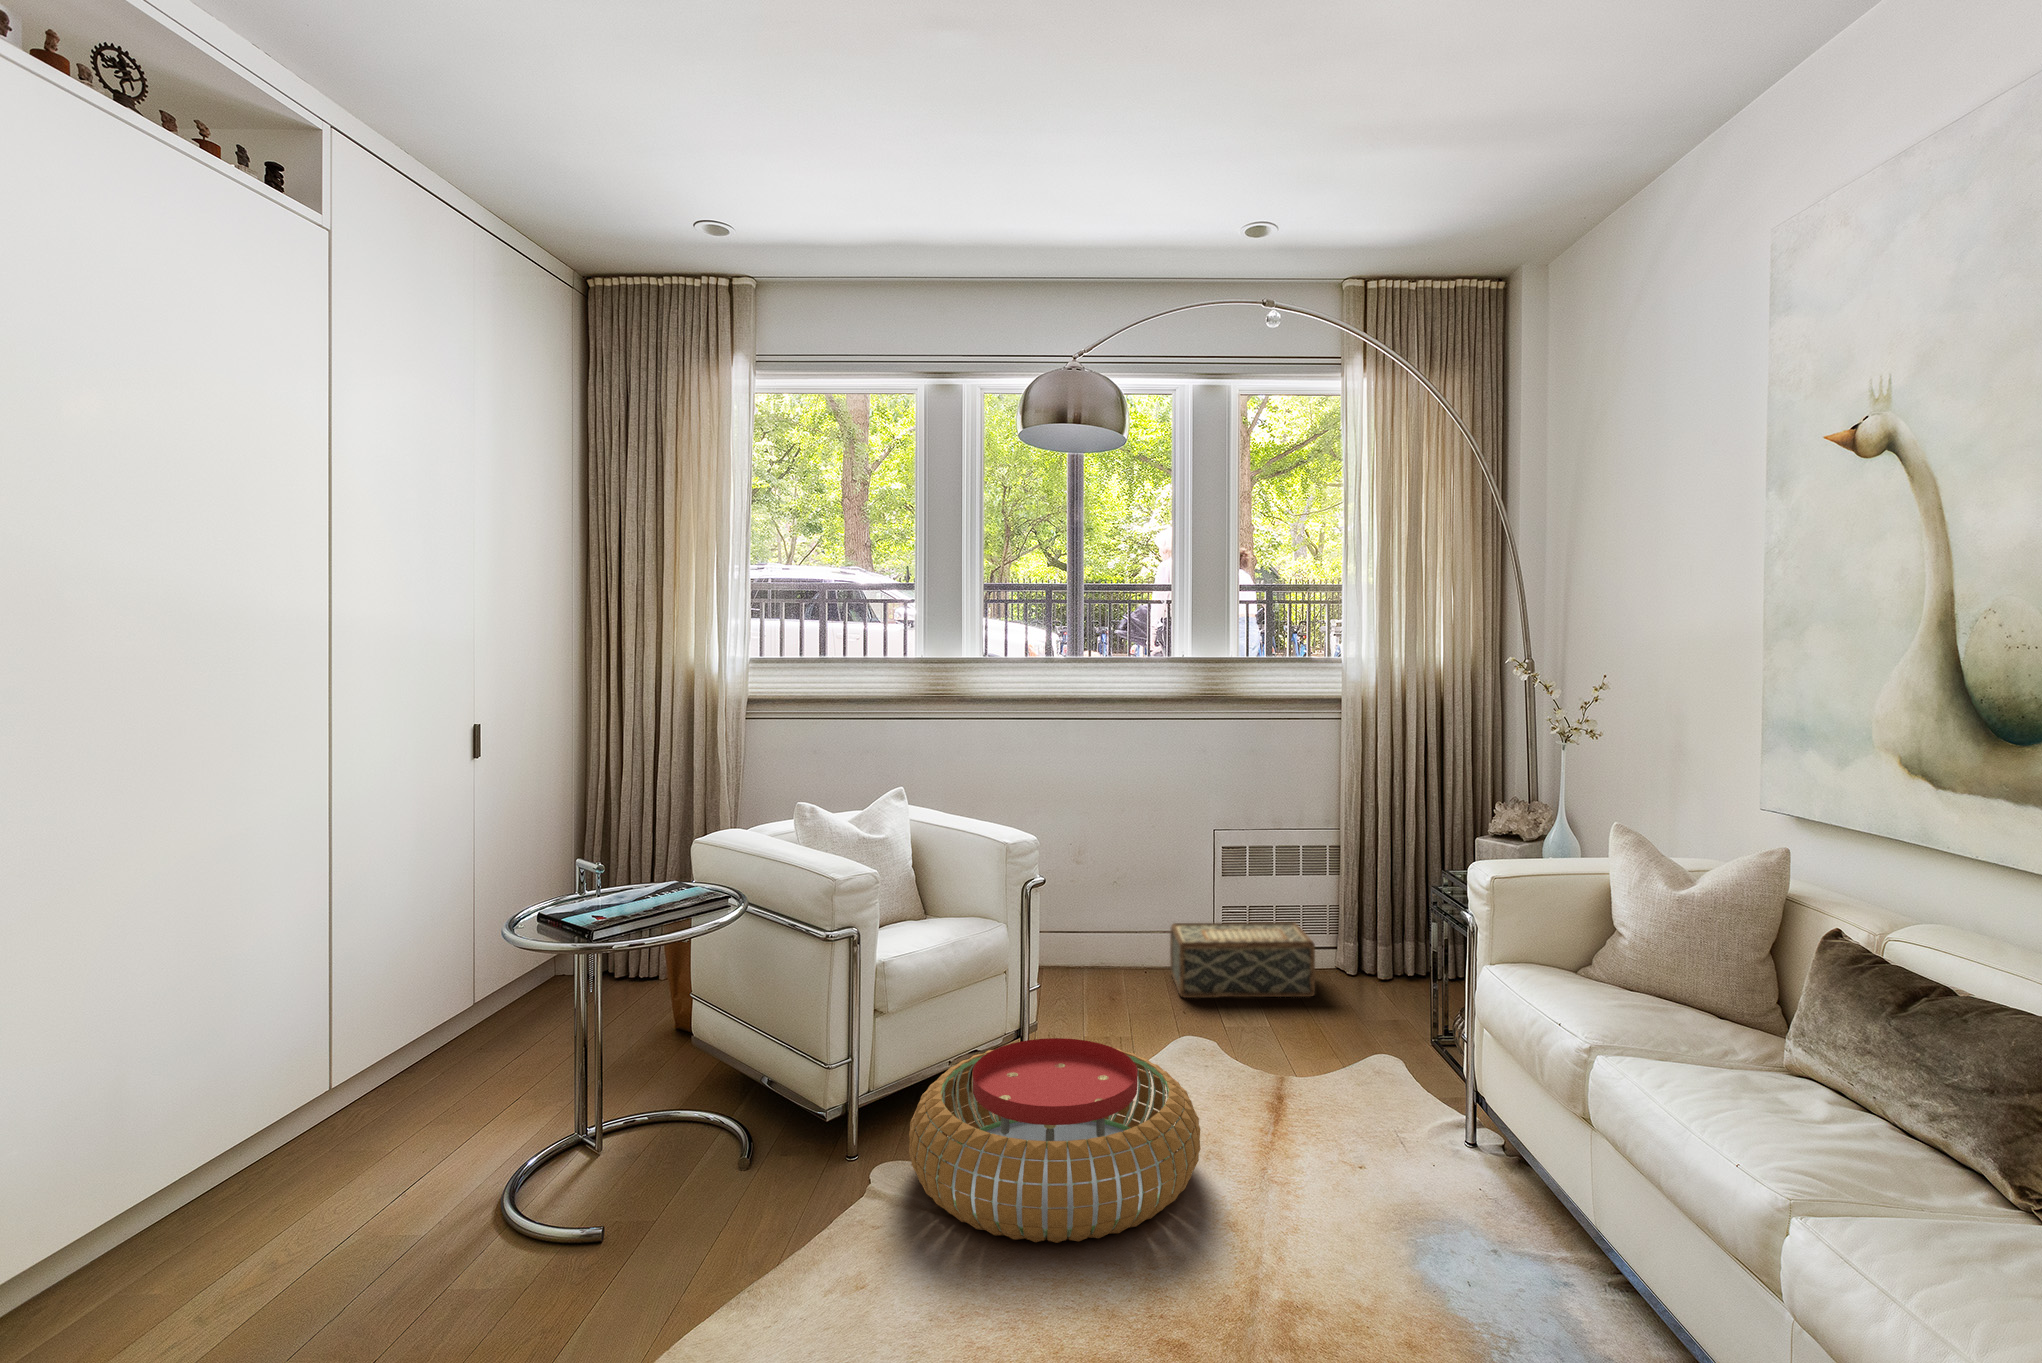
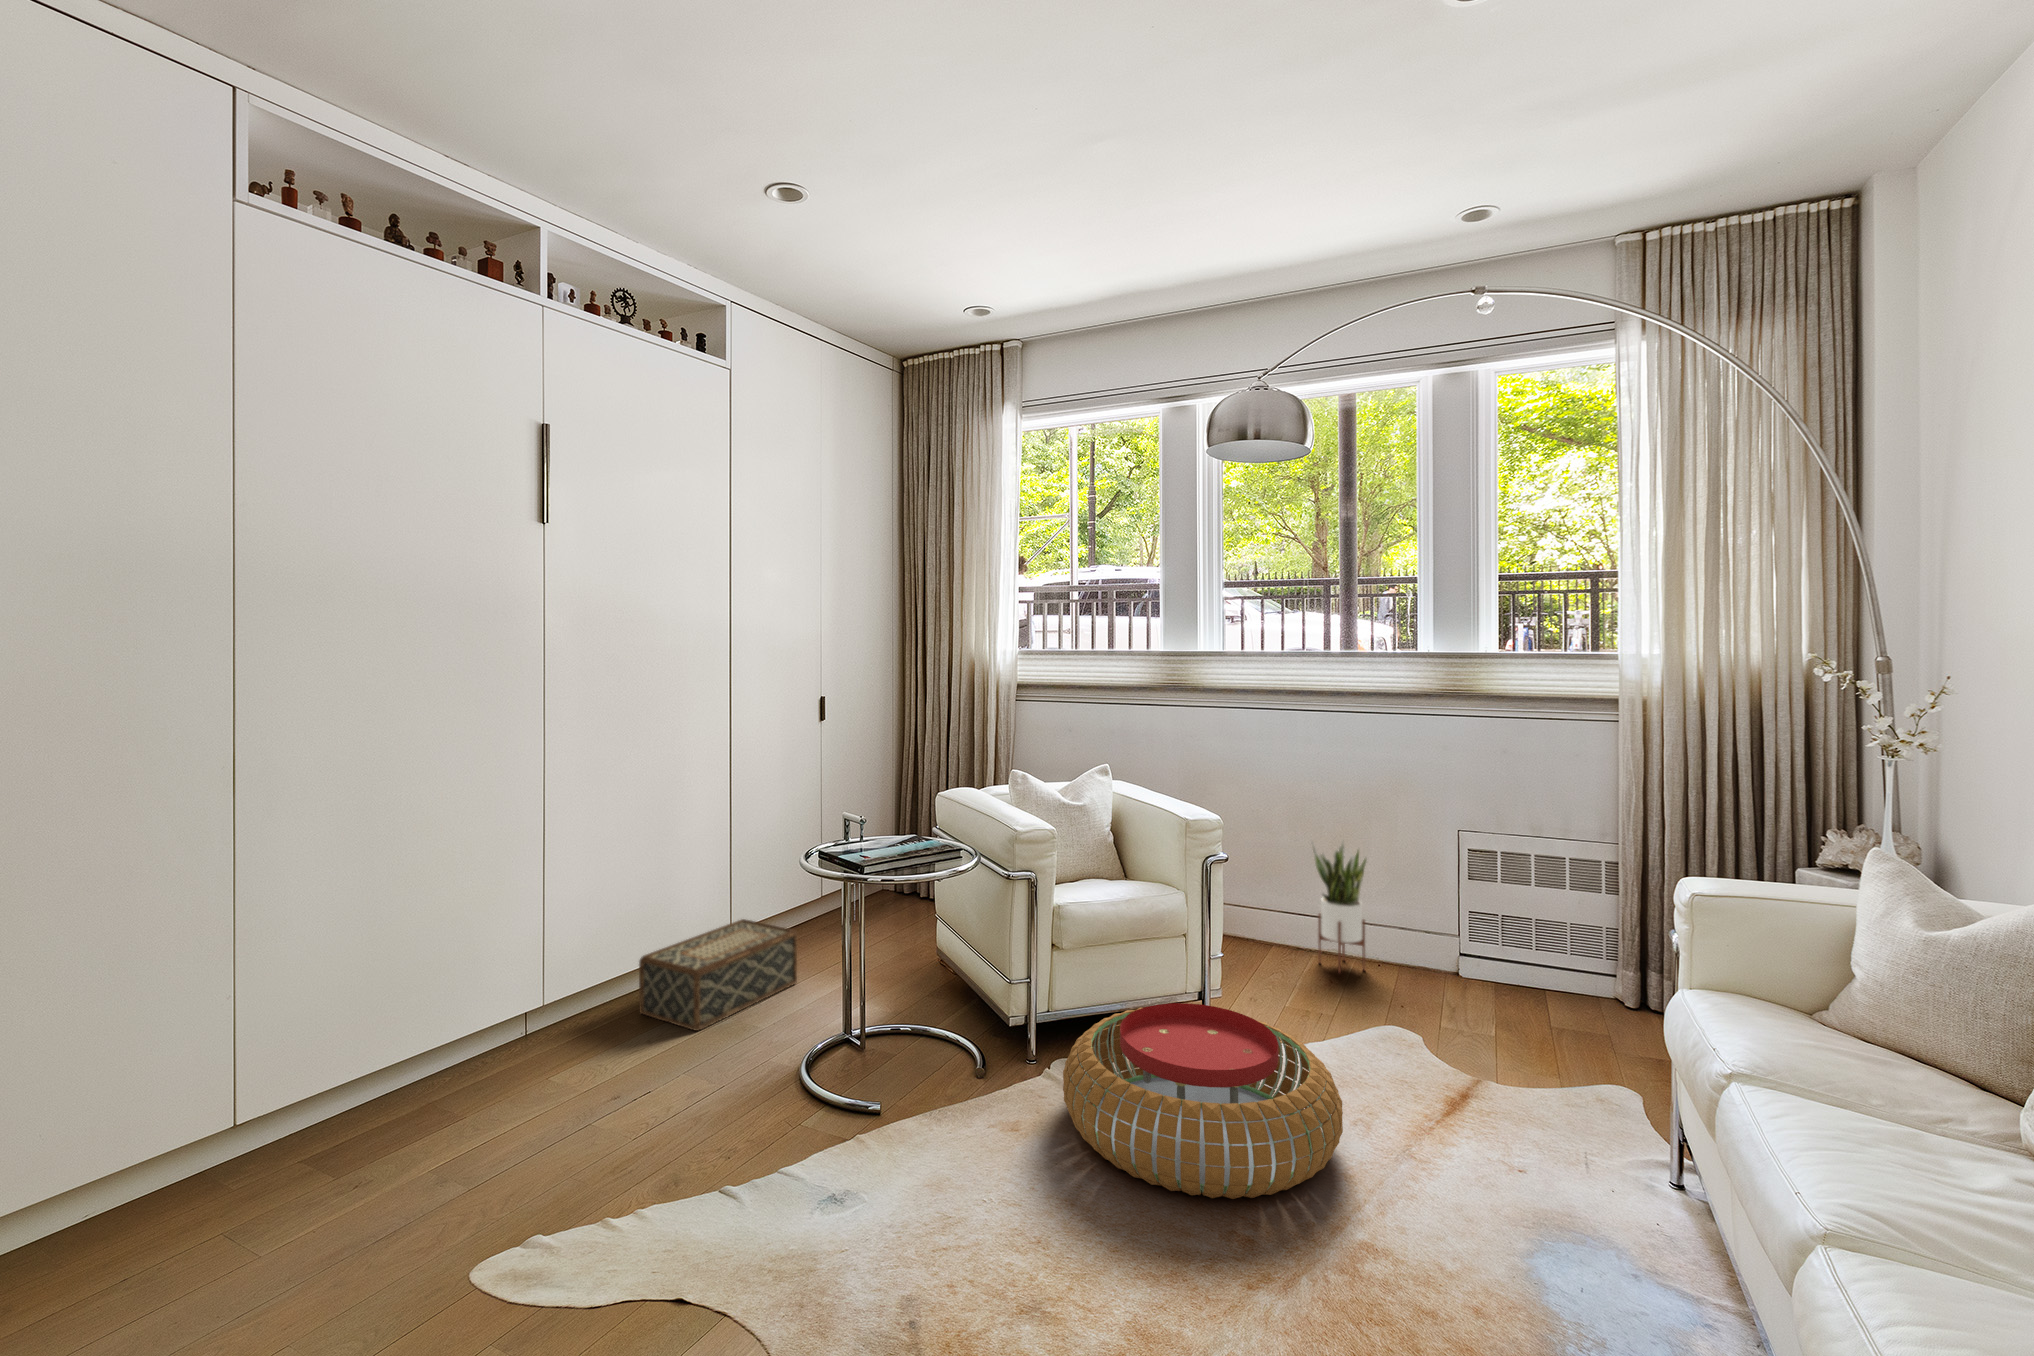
potted plant: none [1088,849,1138,986] -> present [1311,842,1367,973]
woven basket: present [1170,922,1315,998] -> present [639,919,797,1031]

